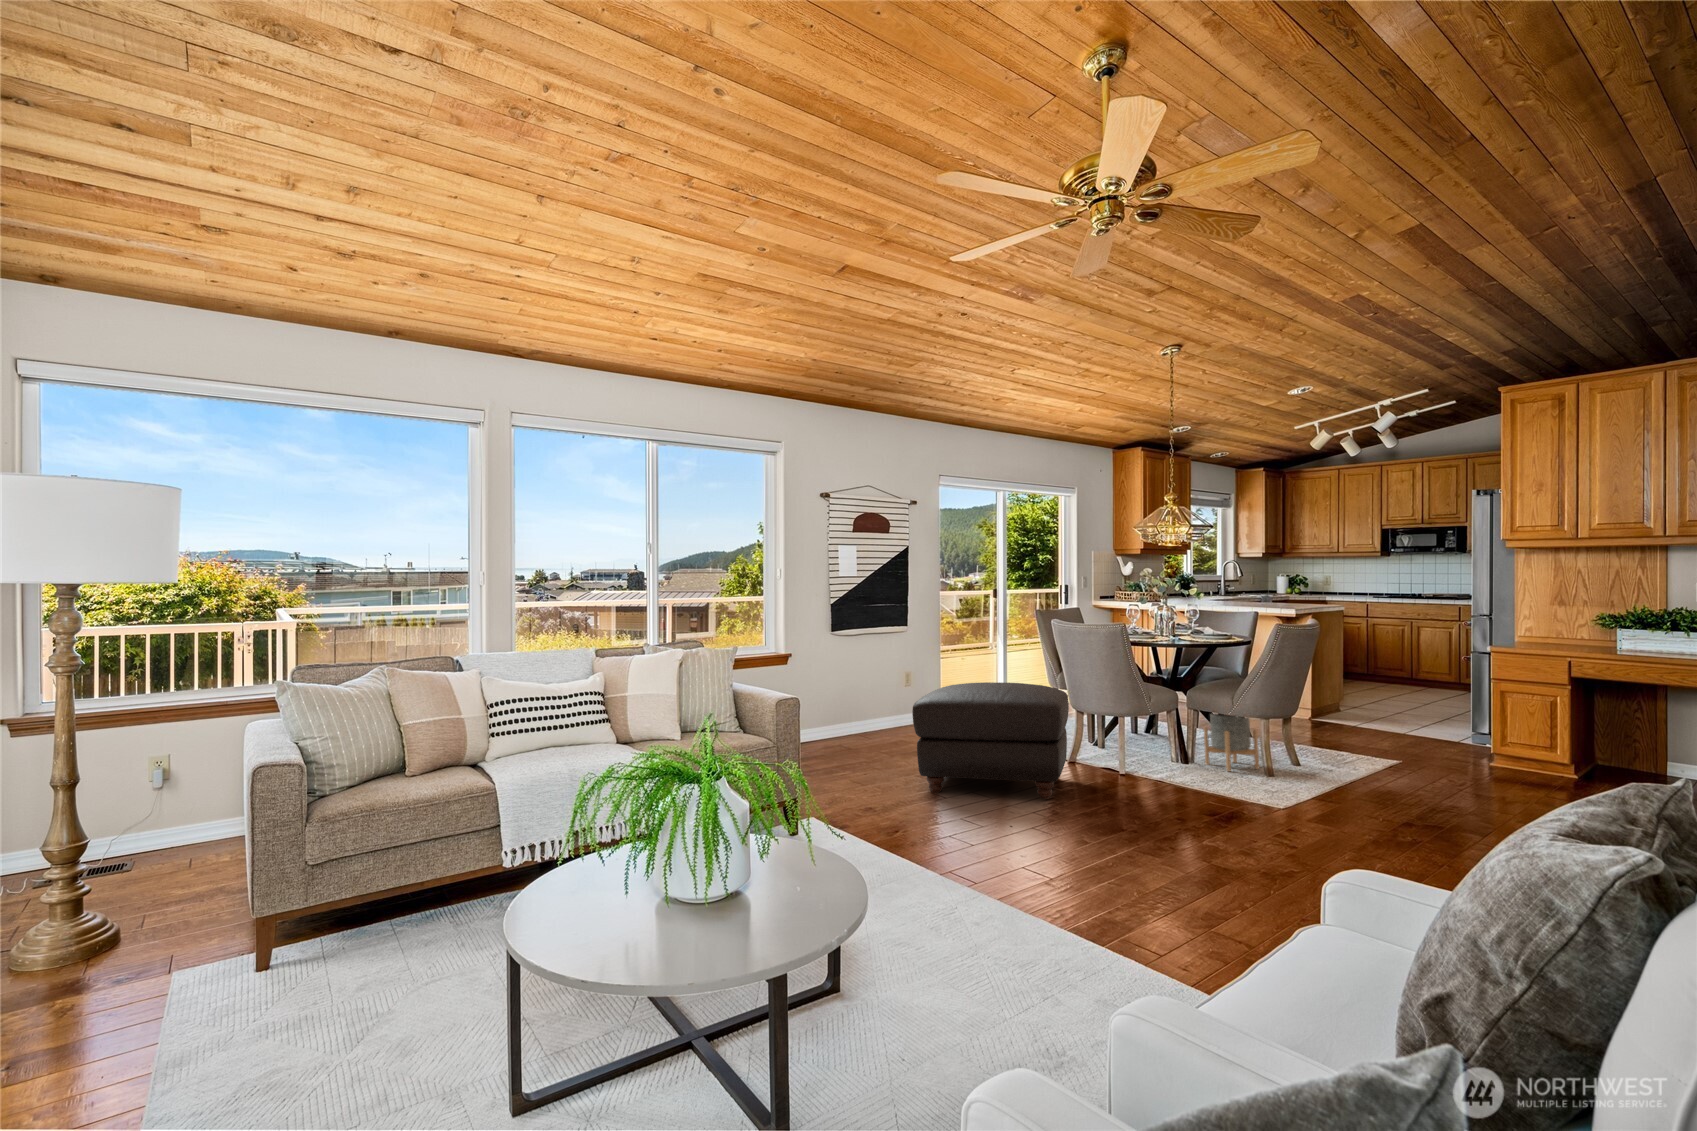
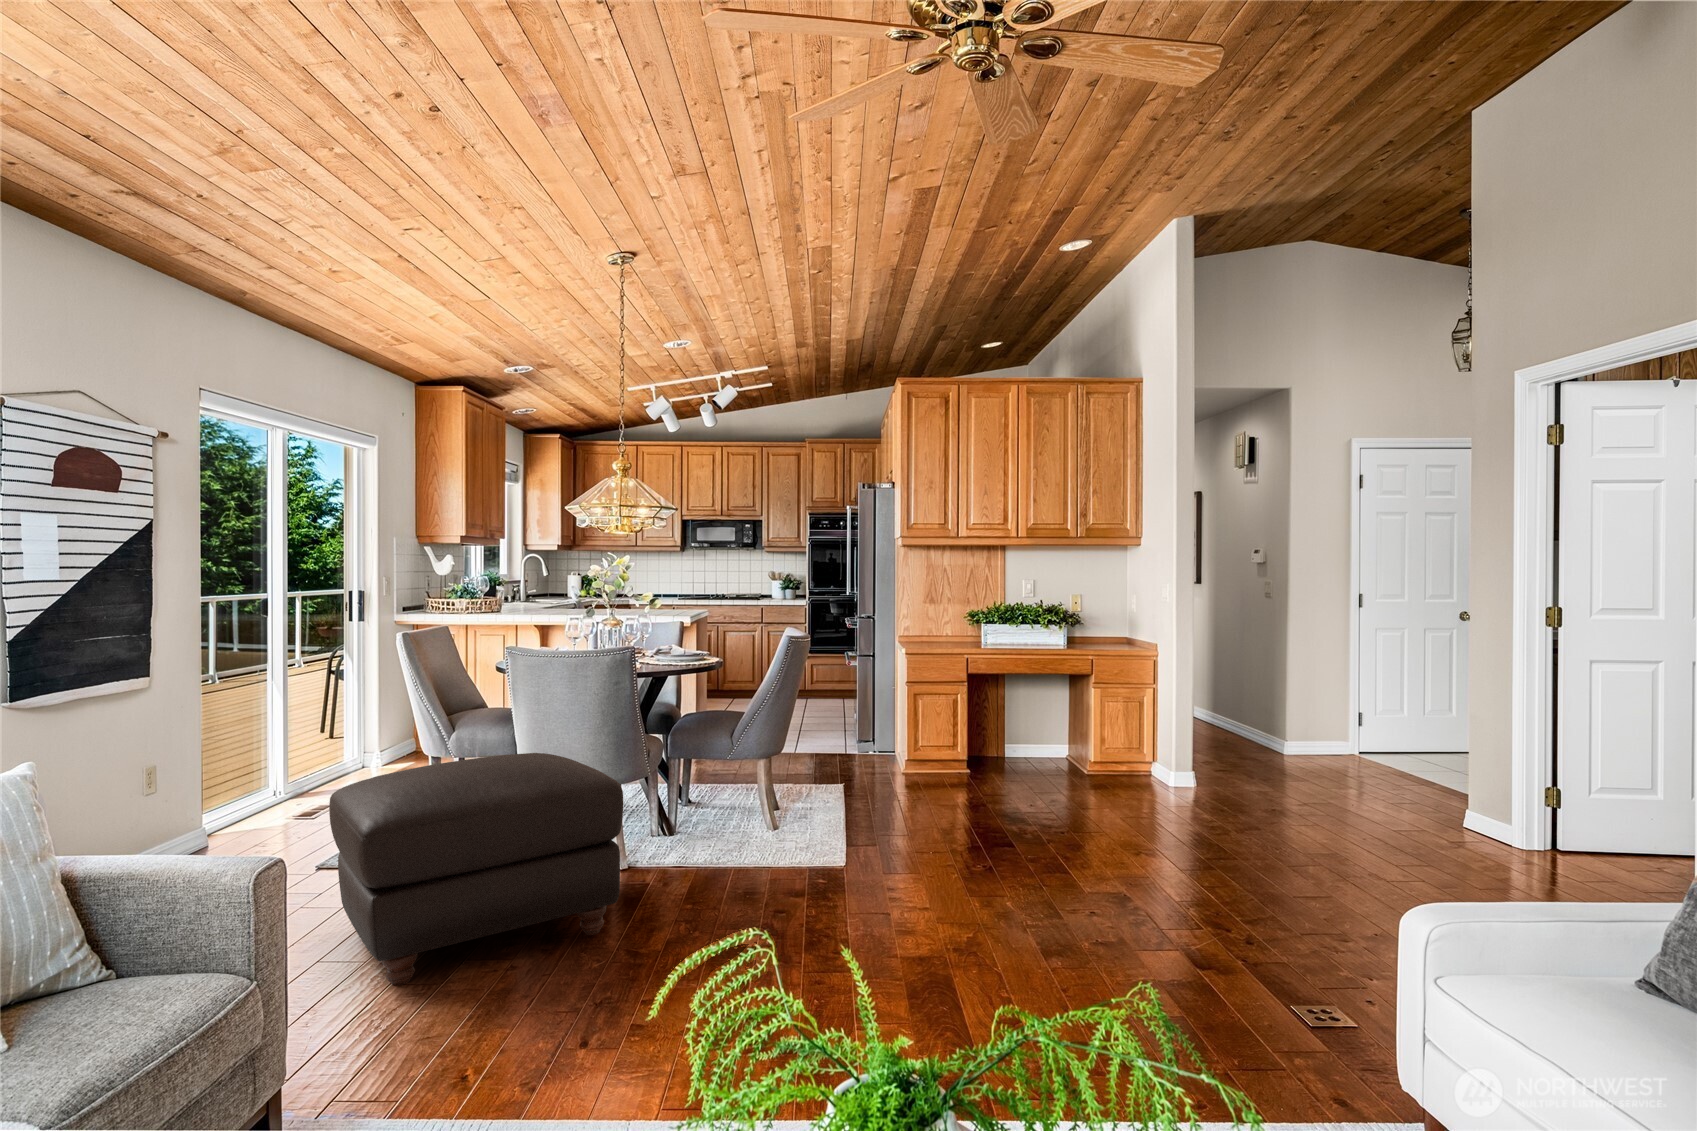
planter: present [1204,714,1259,771] -> none [676,748,739,825]

